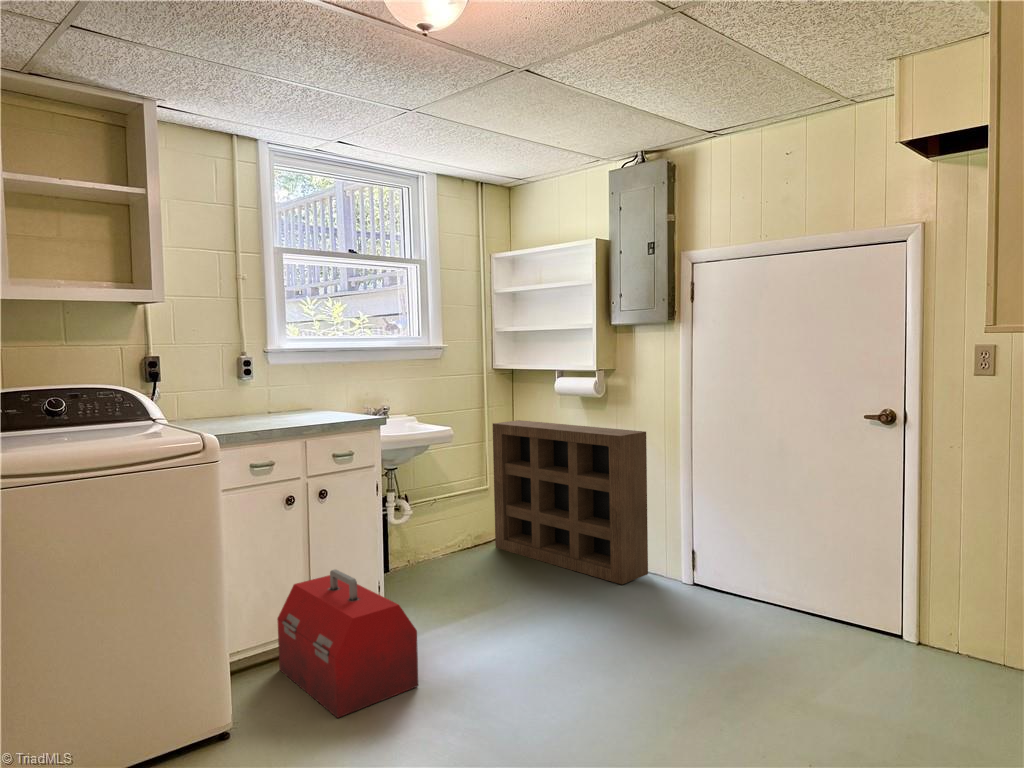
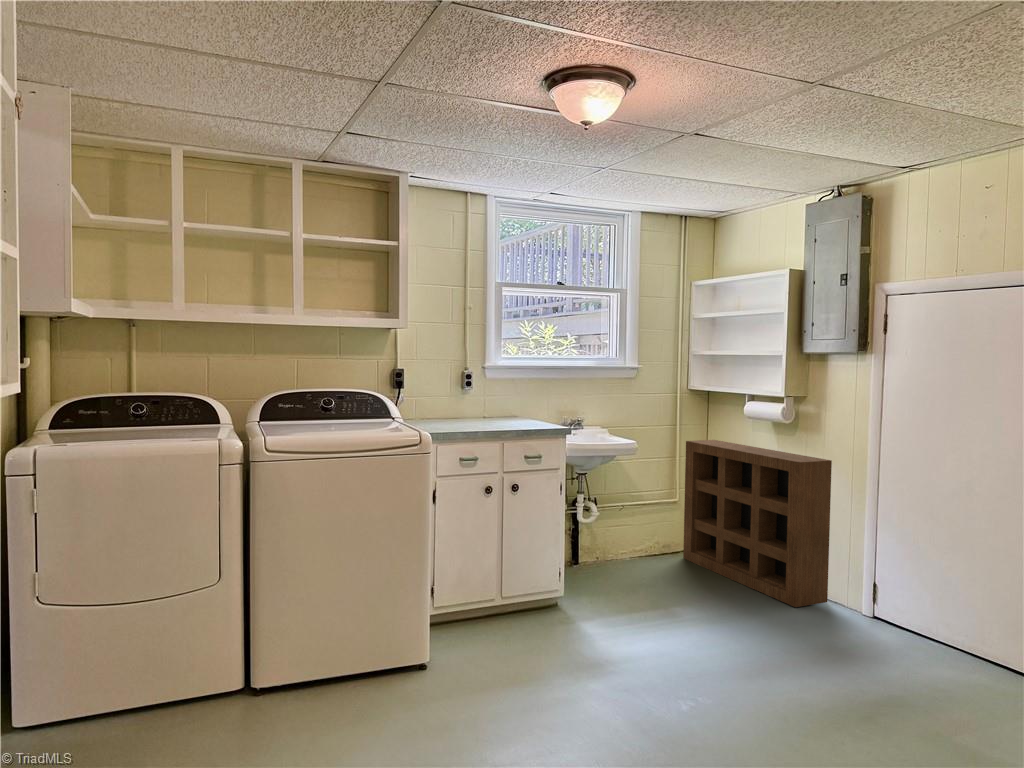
toolbox: present [277,569,418,718] -> none [473,550,578,667]

